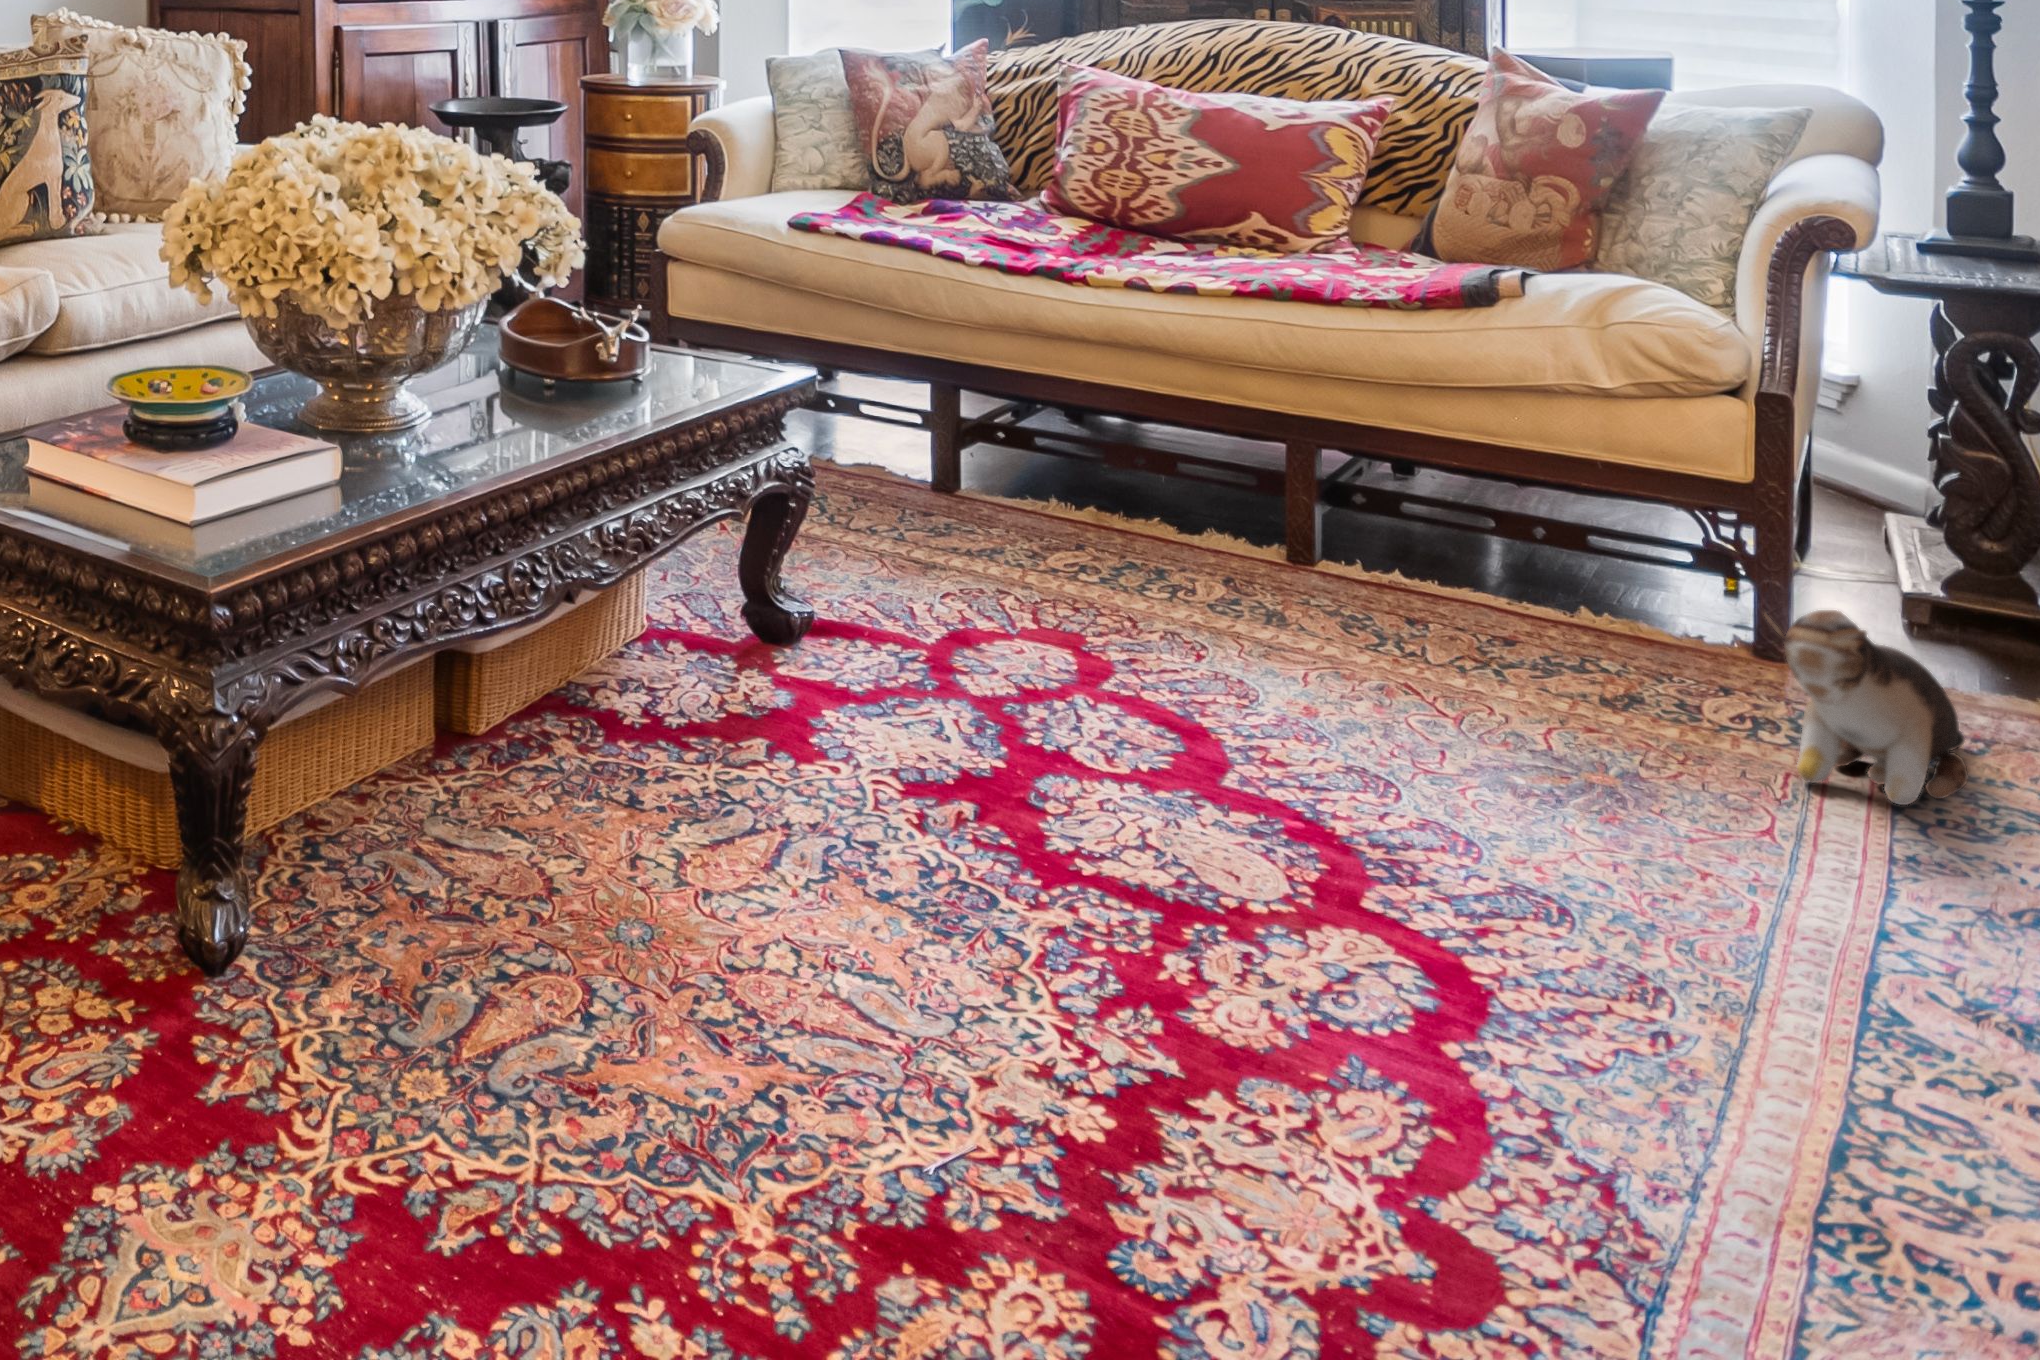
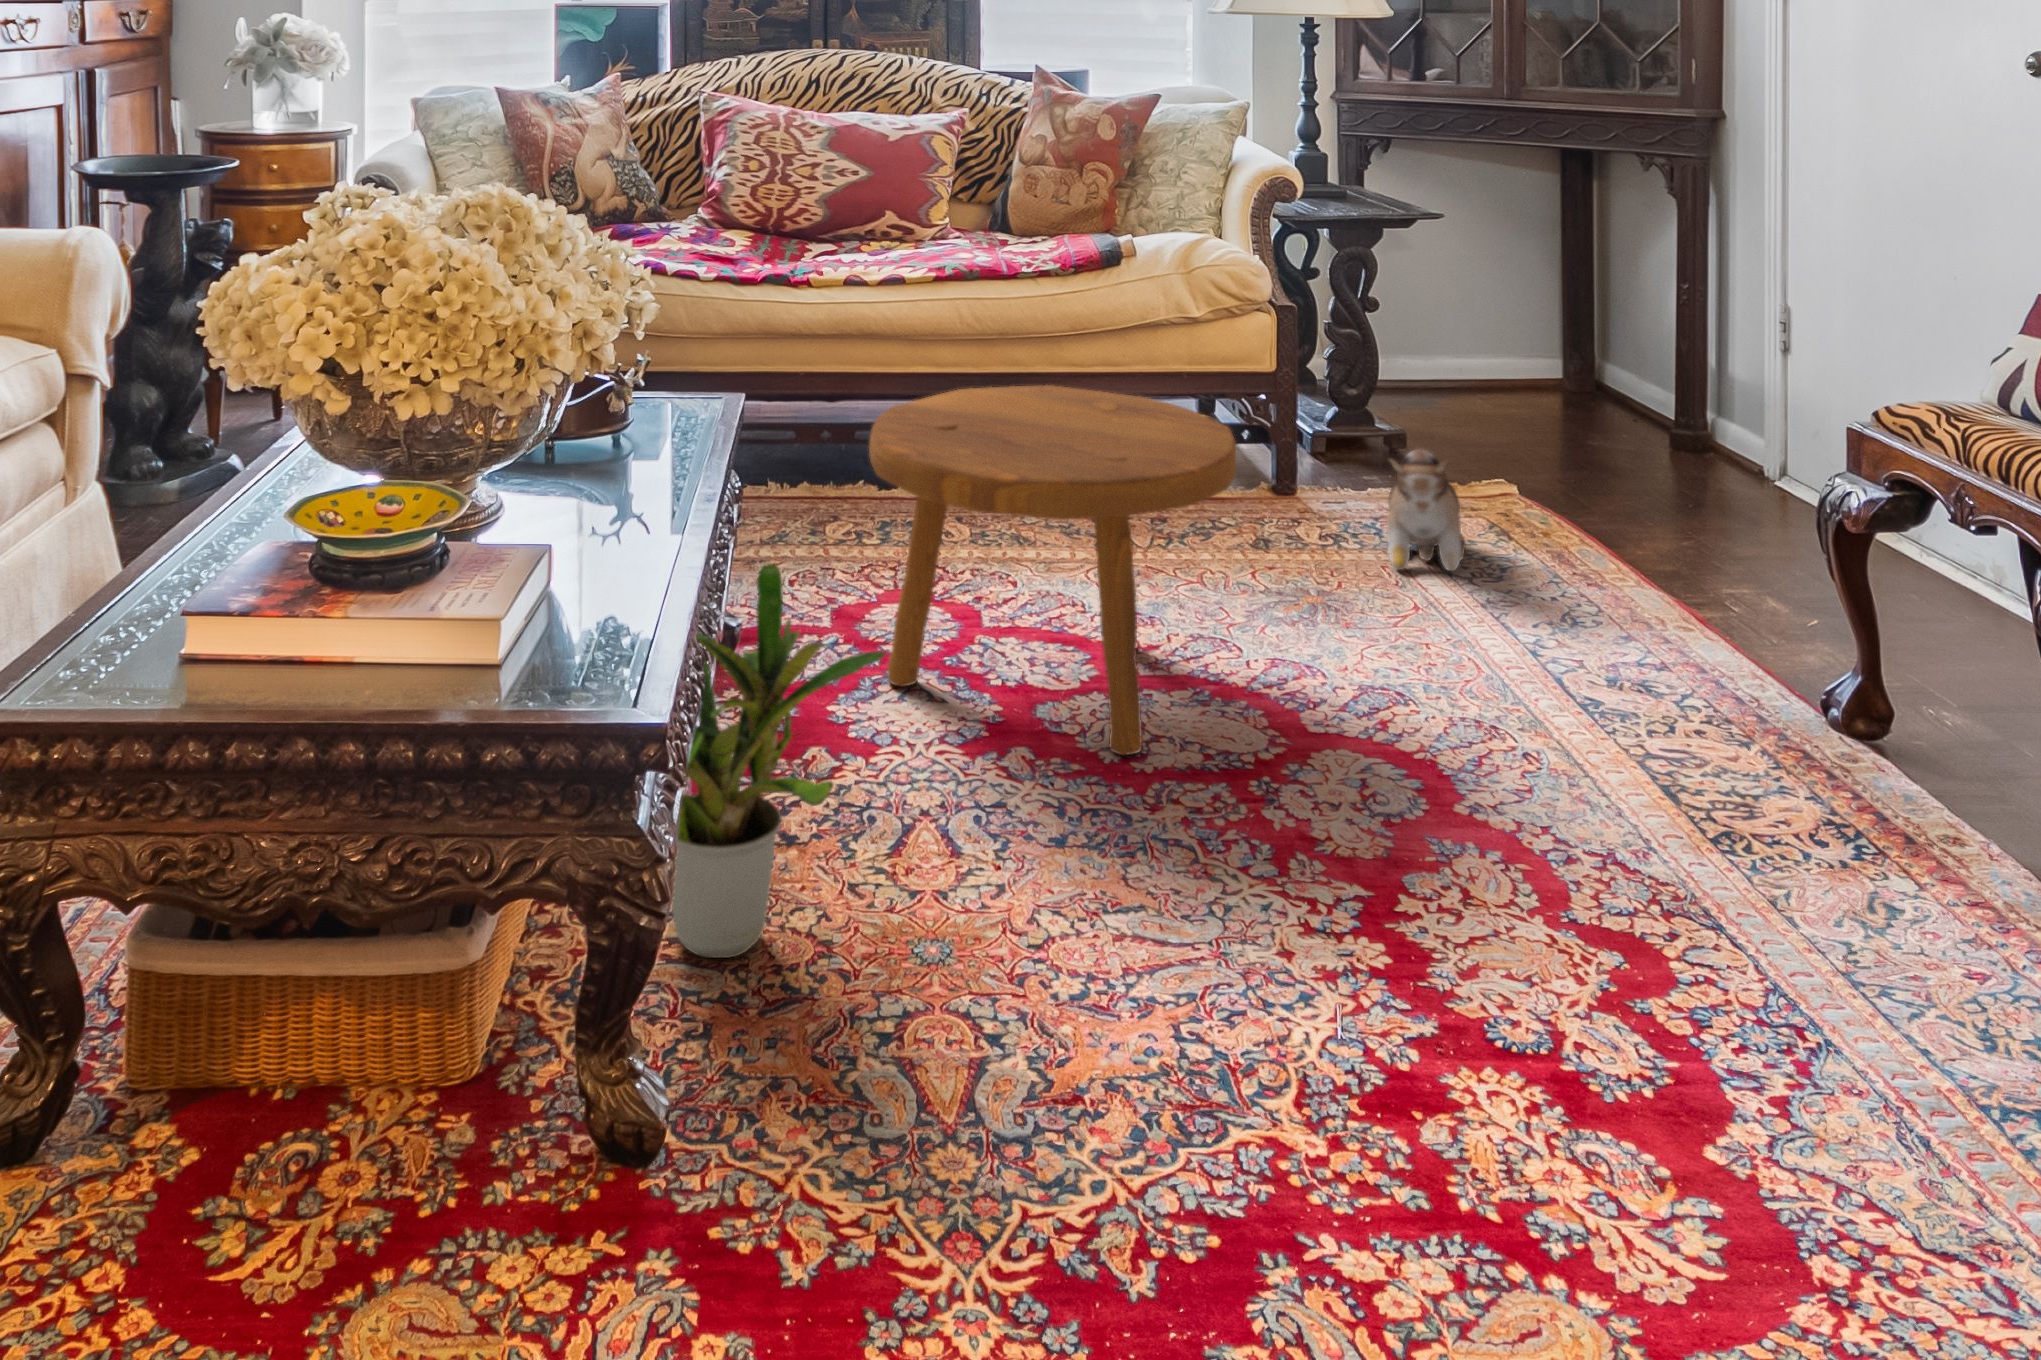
footstool: none [859,405,1332,853] -> present [869,385,1236,755]
potted plant: none [291,512,624,873] -> present [671,563,887,958]

